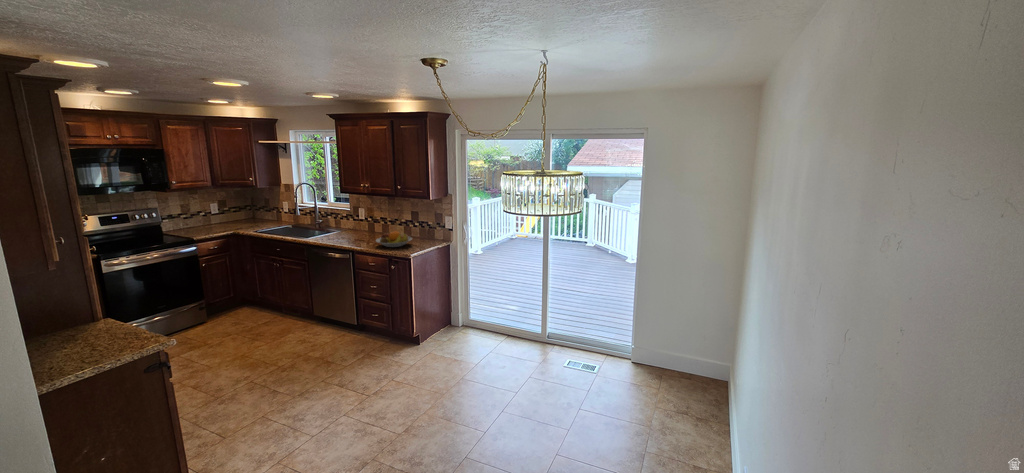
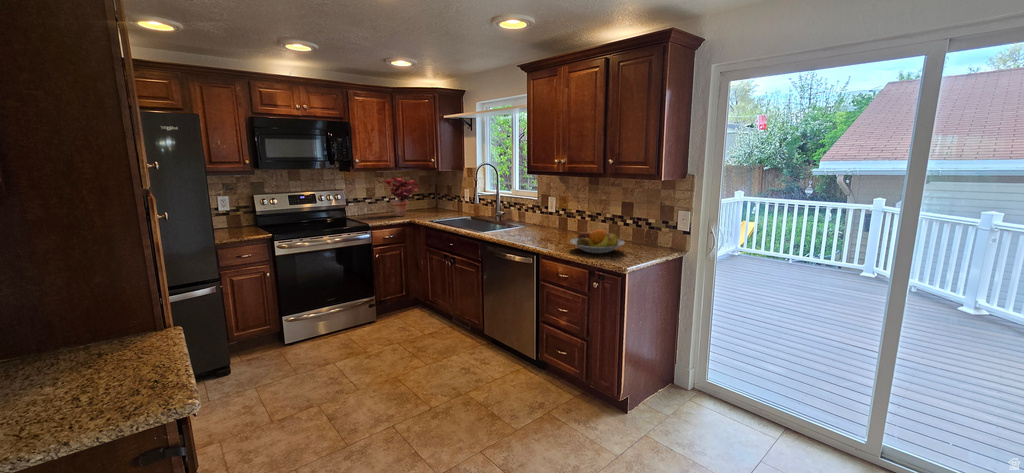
potted plant: none [200,194,238,229] -> present [382,177,418,216]

